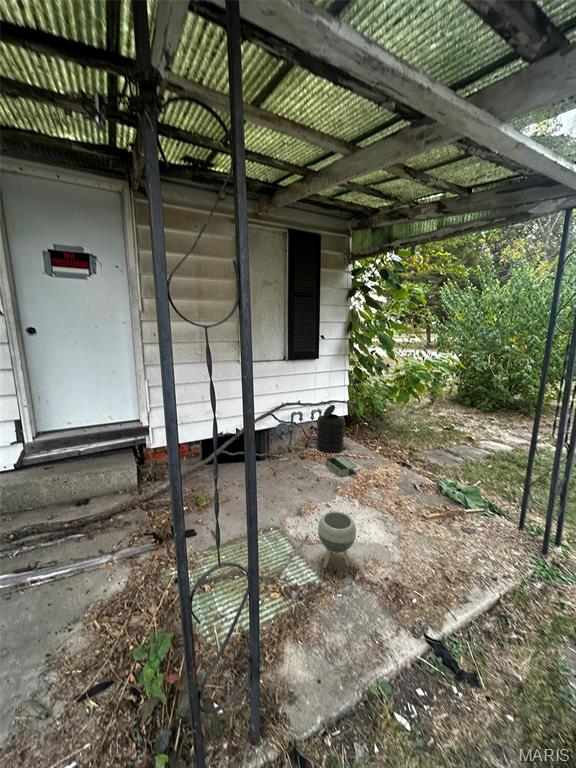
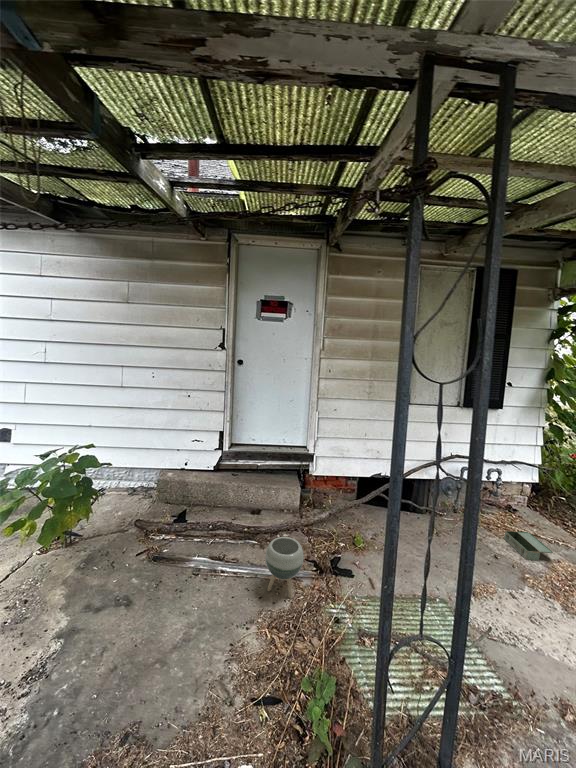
trash can: present [316,405,345,454] -> none [491,466,535,527]
planter: present [318,511,356,568] -> present [265,537,304,599]

